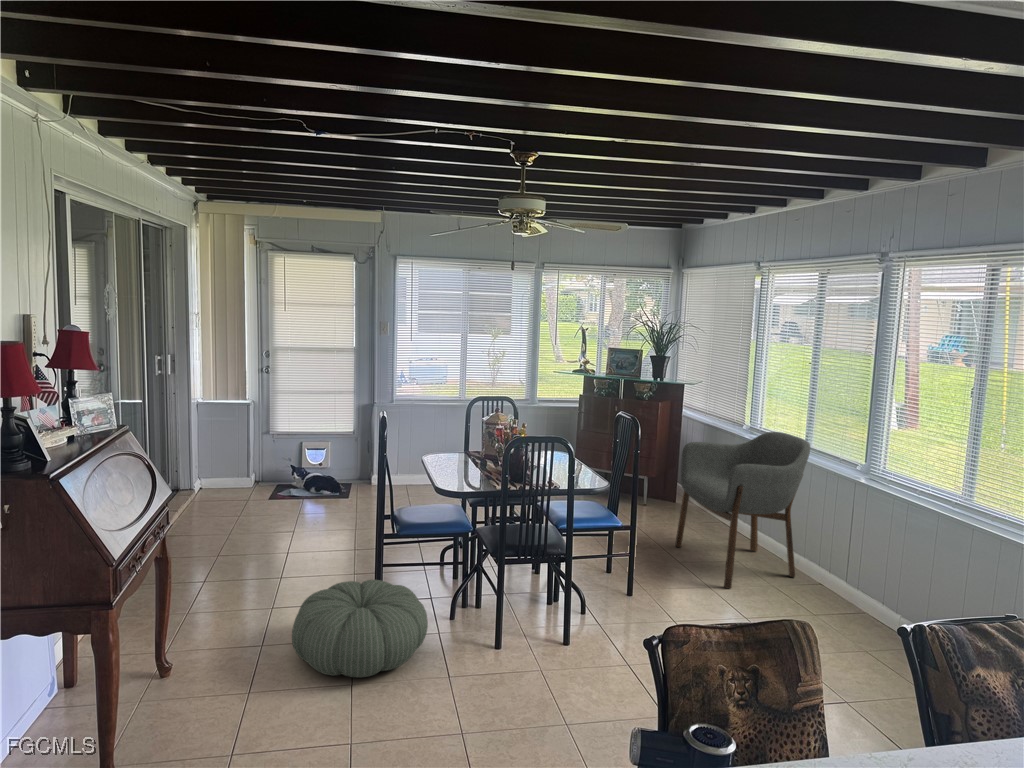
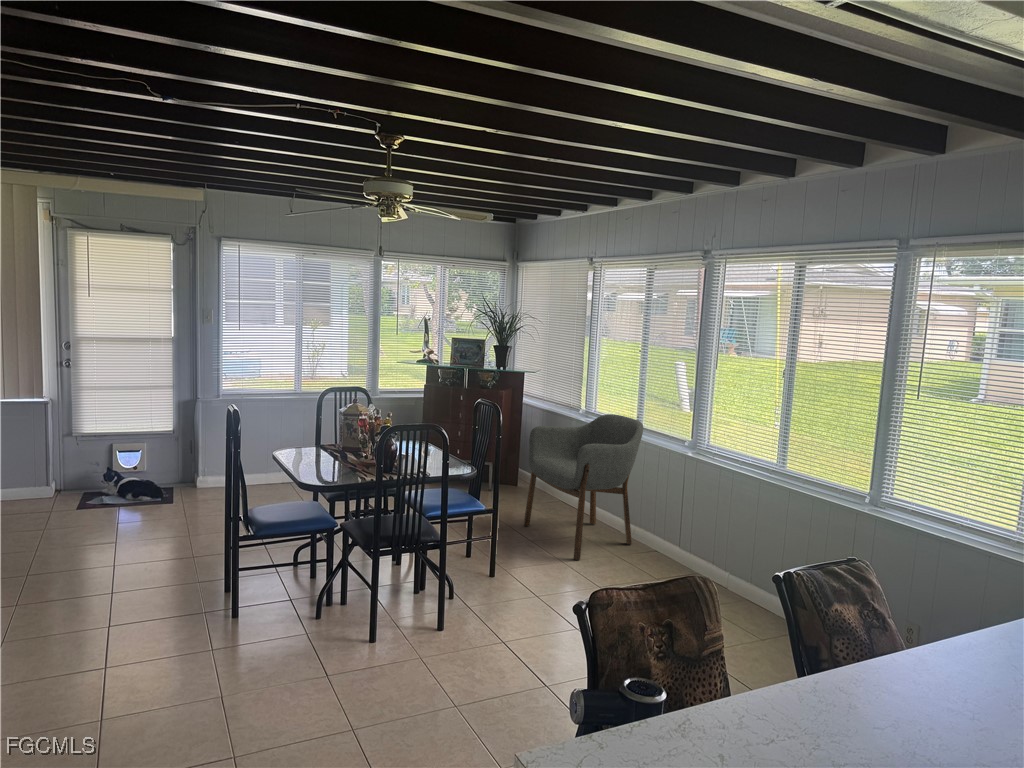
pouf: present [292,580,428,677] -> none [137,585,295,695]

